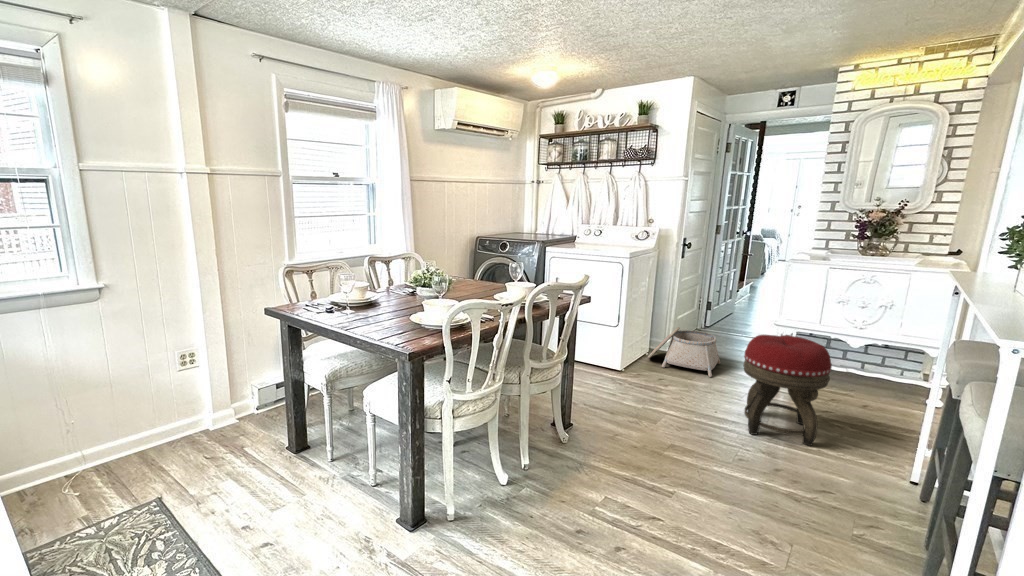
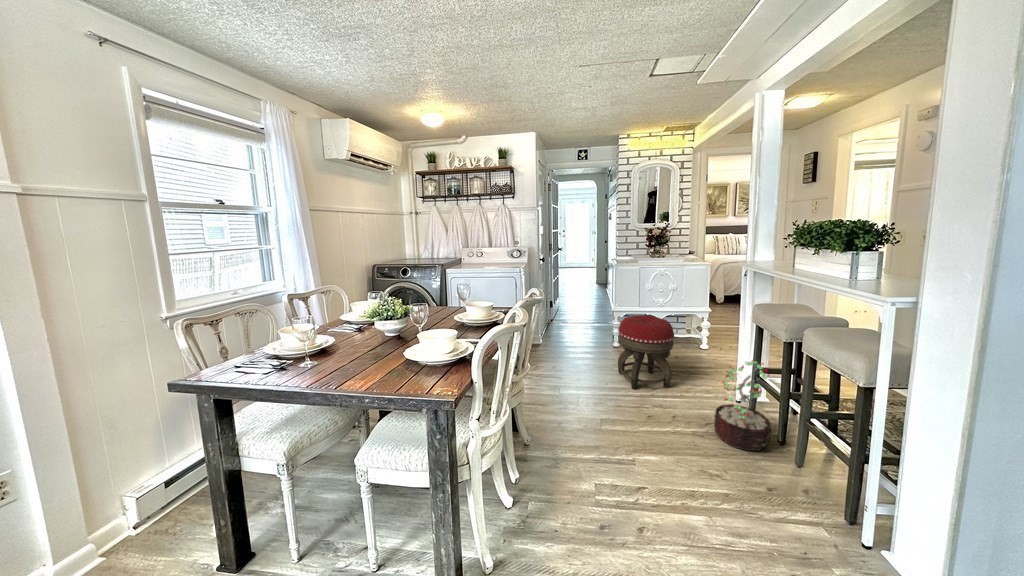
basket: present [648,327,720,377] -> none [529,318,578,351]
decorative plant: none [824,412,919,549] -> present [714,360,771,451]

